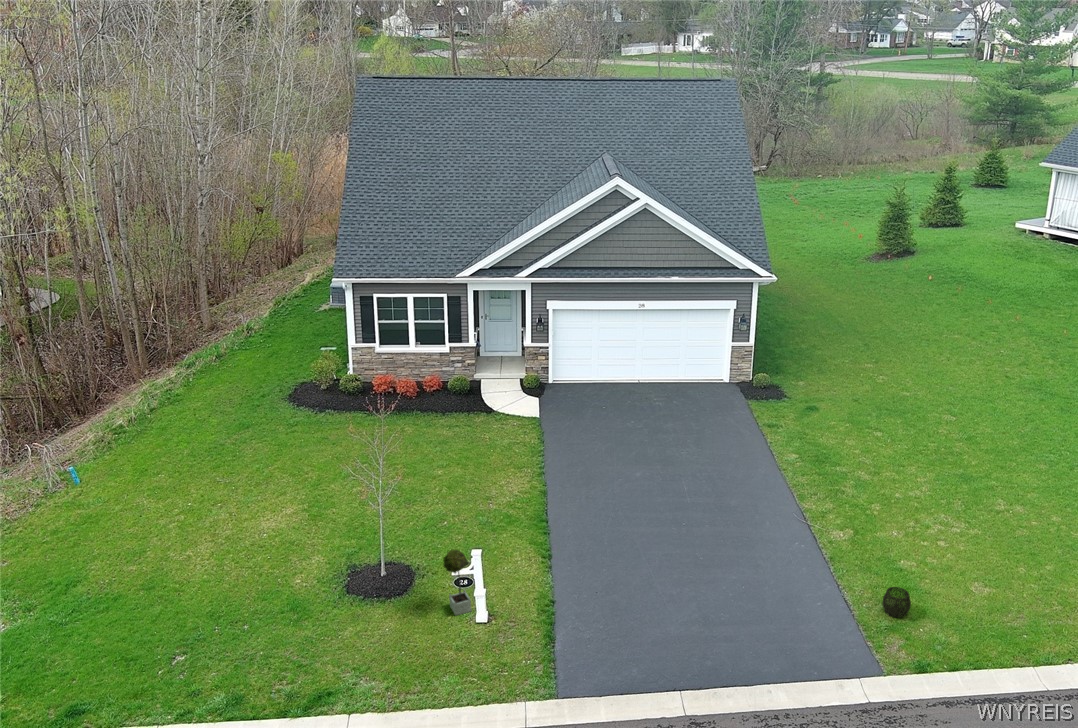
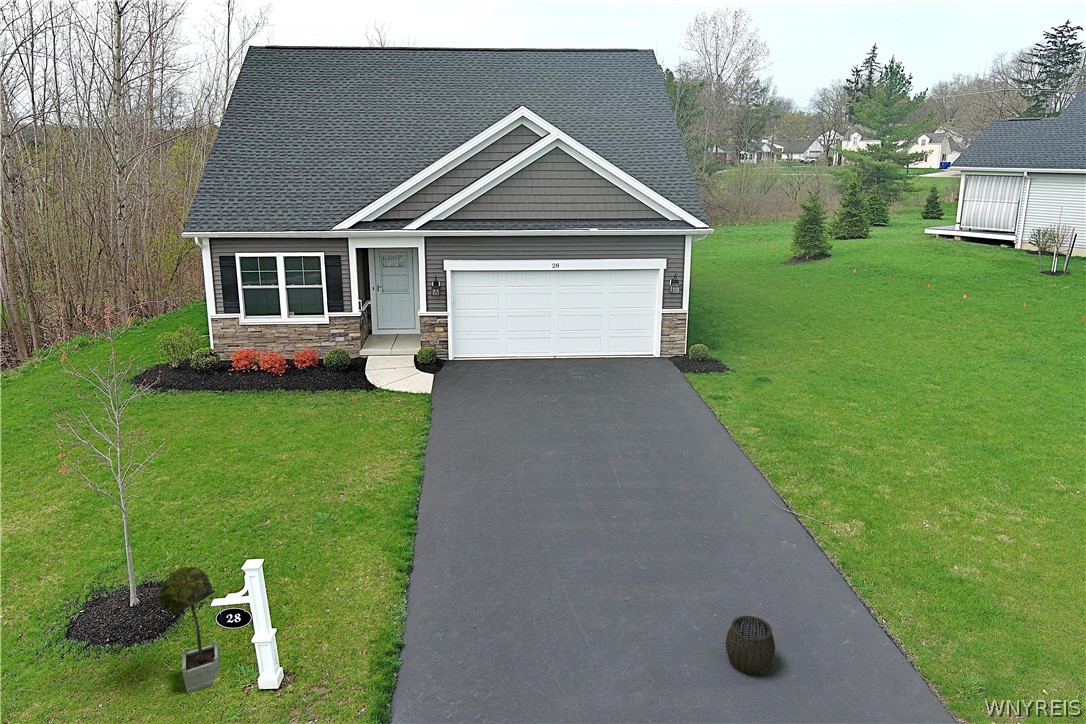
woven basket: present [882,587,911,618] -> present [725,616,775,674]

